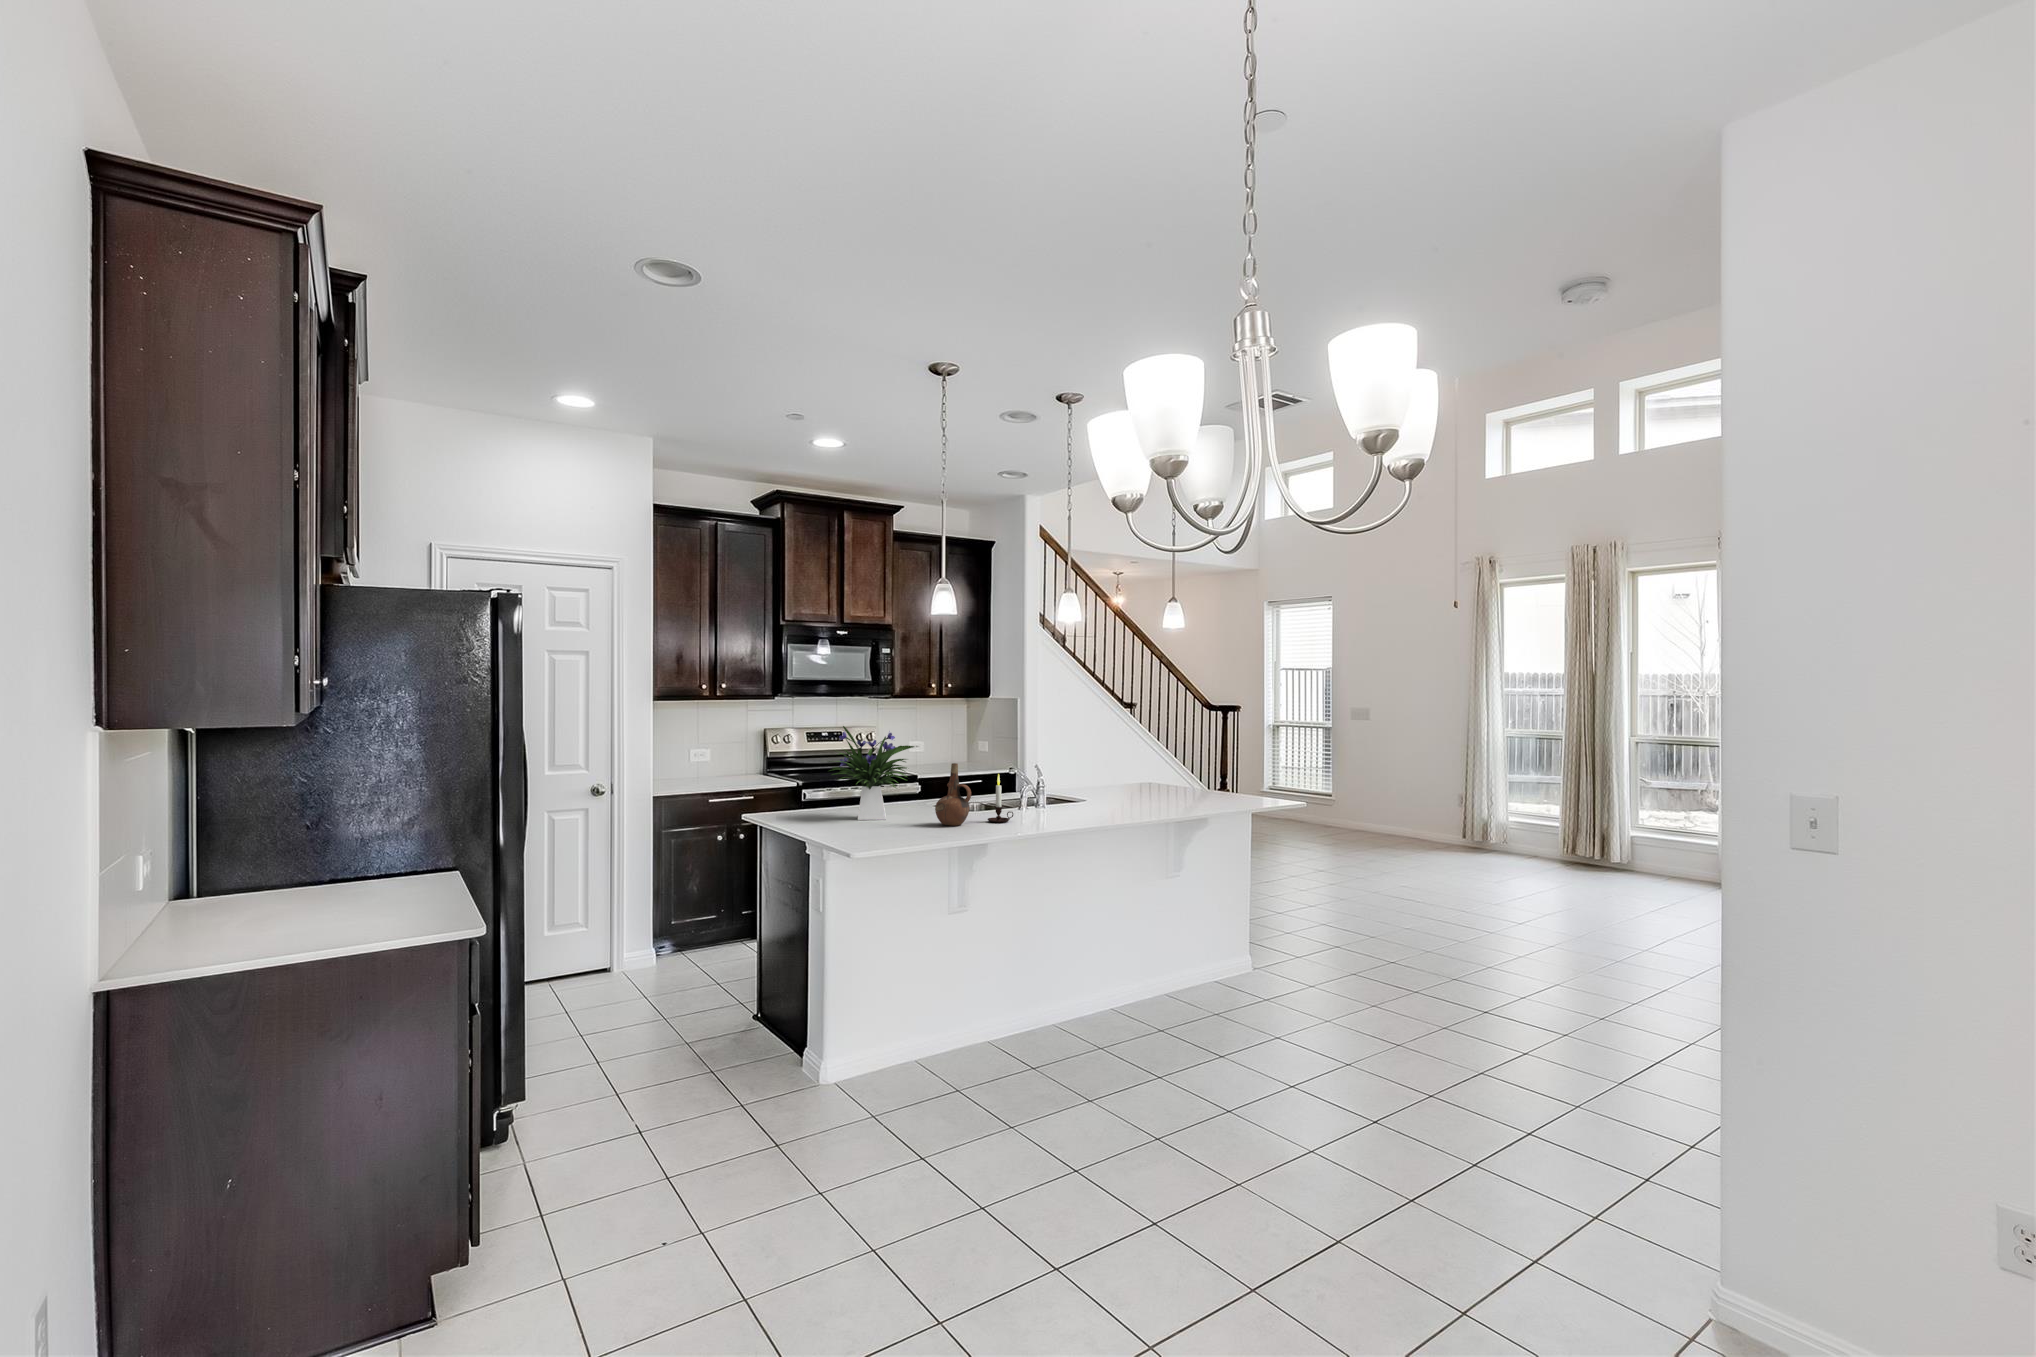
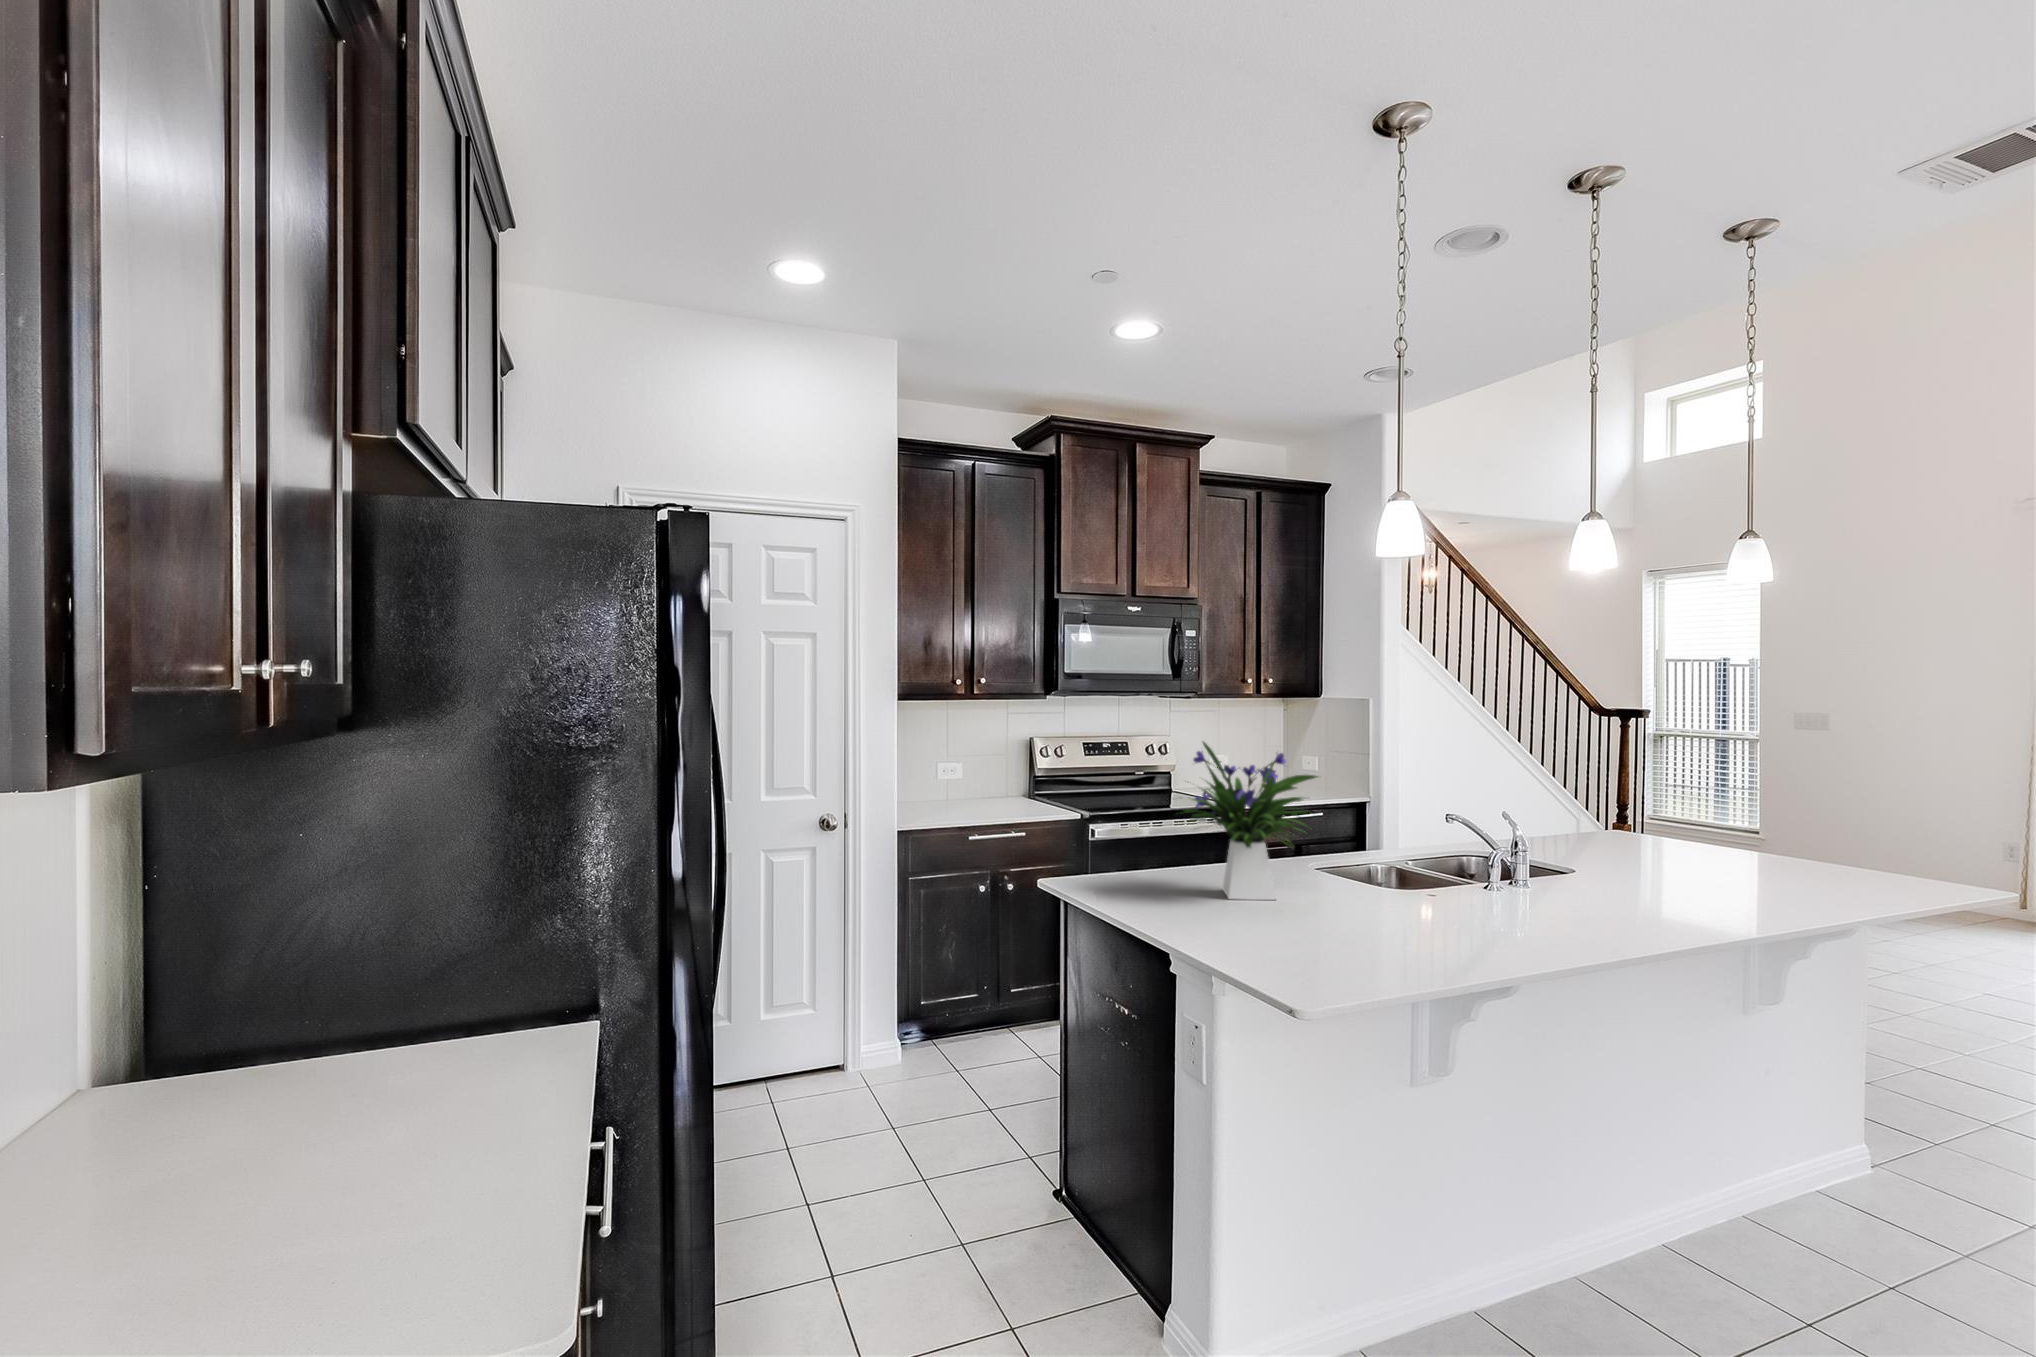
ceramic pitcher: present [935,763,971,826] -> none [1383,811,1453,925]
candle: present [988,774,1013,823] -> none [1472,830,1519,920]

